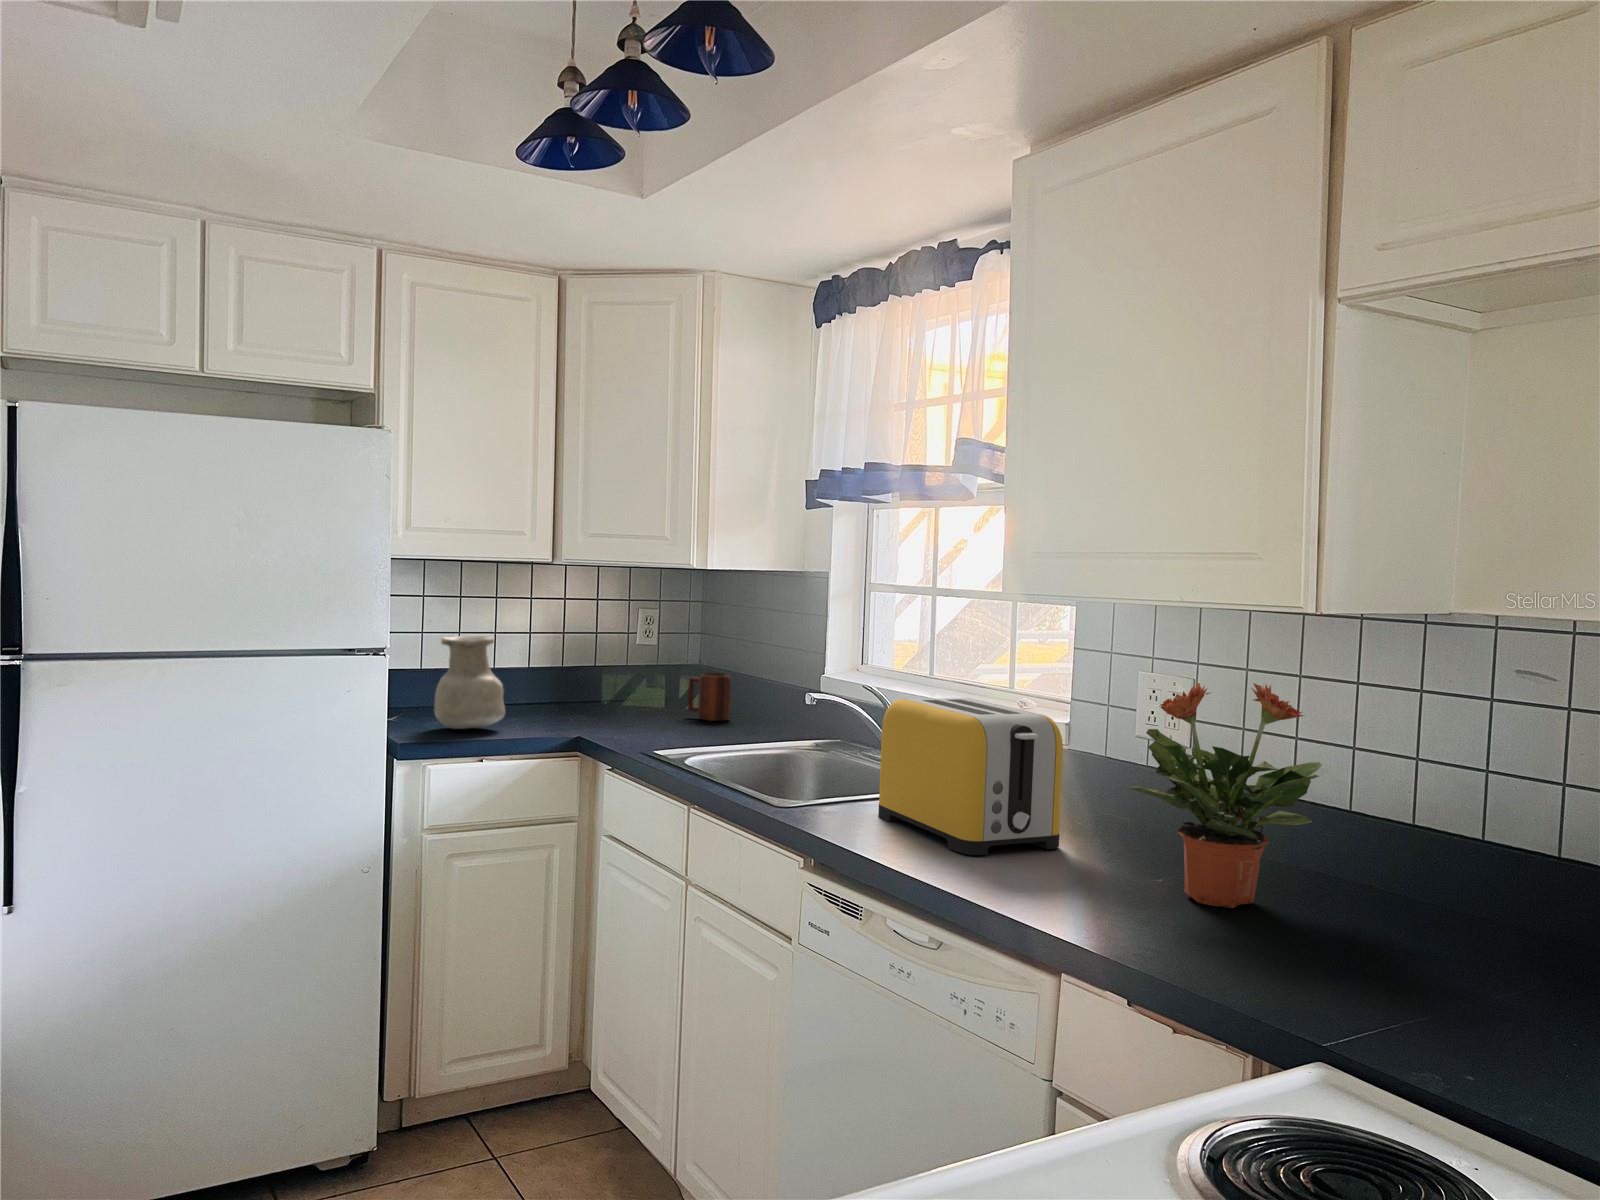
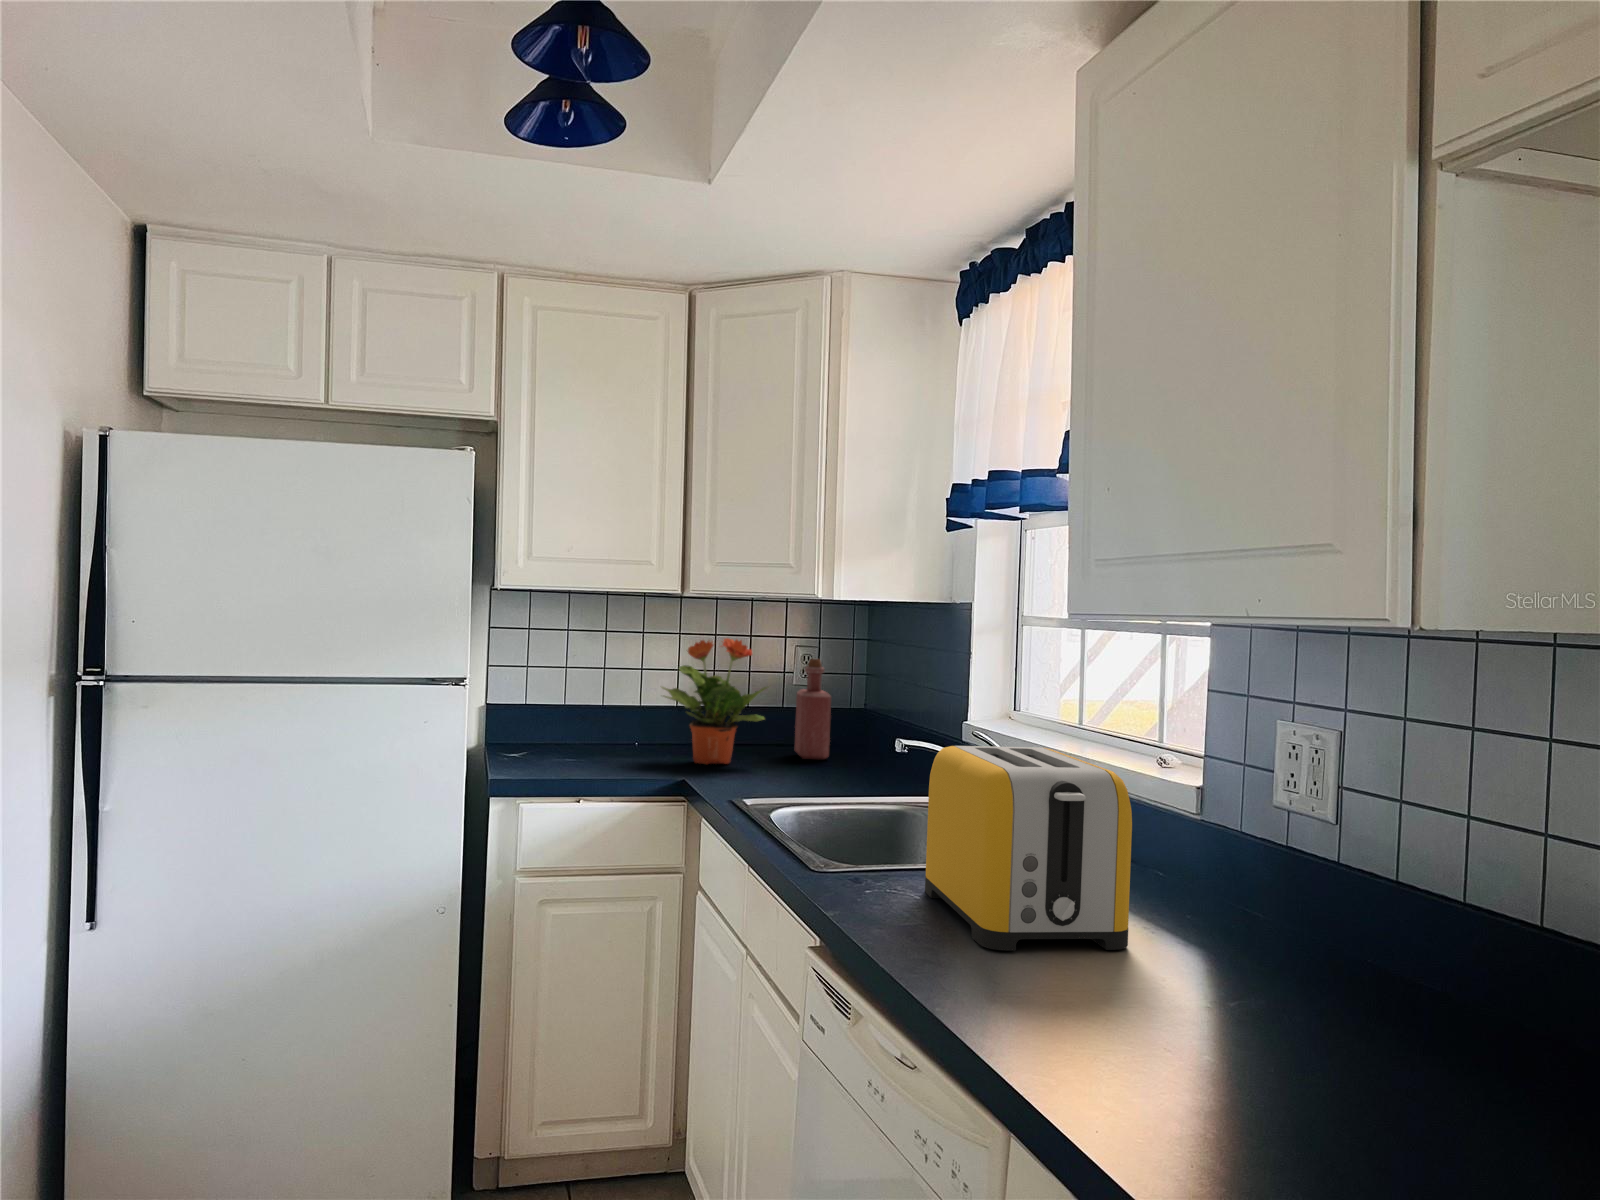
bottle: none [643,620,681,711] -> present [795,659,831,759]
vase: present [434,636,505,729] -> none [541,669,614,767]
mug: present [688,673,731,721] -> none [831,718,877,771]
potted plant: present [1127,683,1322,908] -> present [662,638,769,764]

